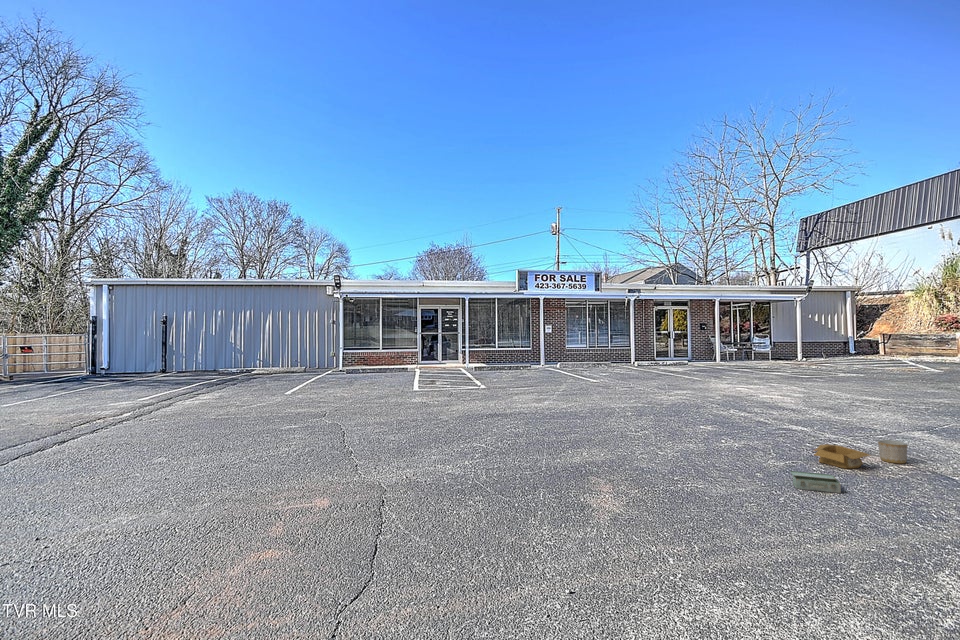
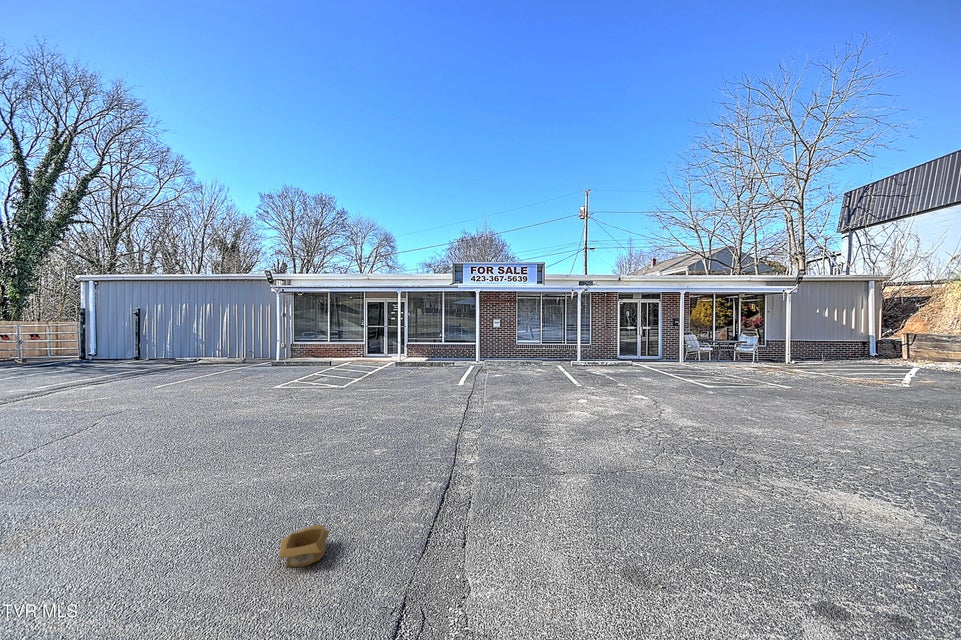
planter: present [878,440,907,464] -> none [369,526,398,563]
toolbox: present [790,471,841,493] -> none [117,572,176,619]

